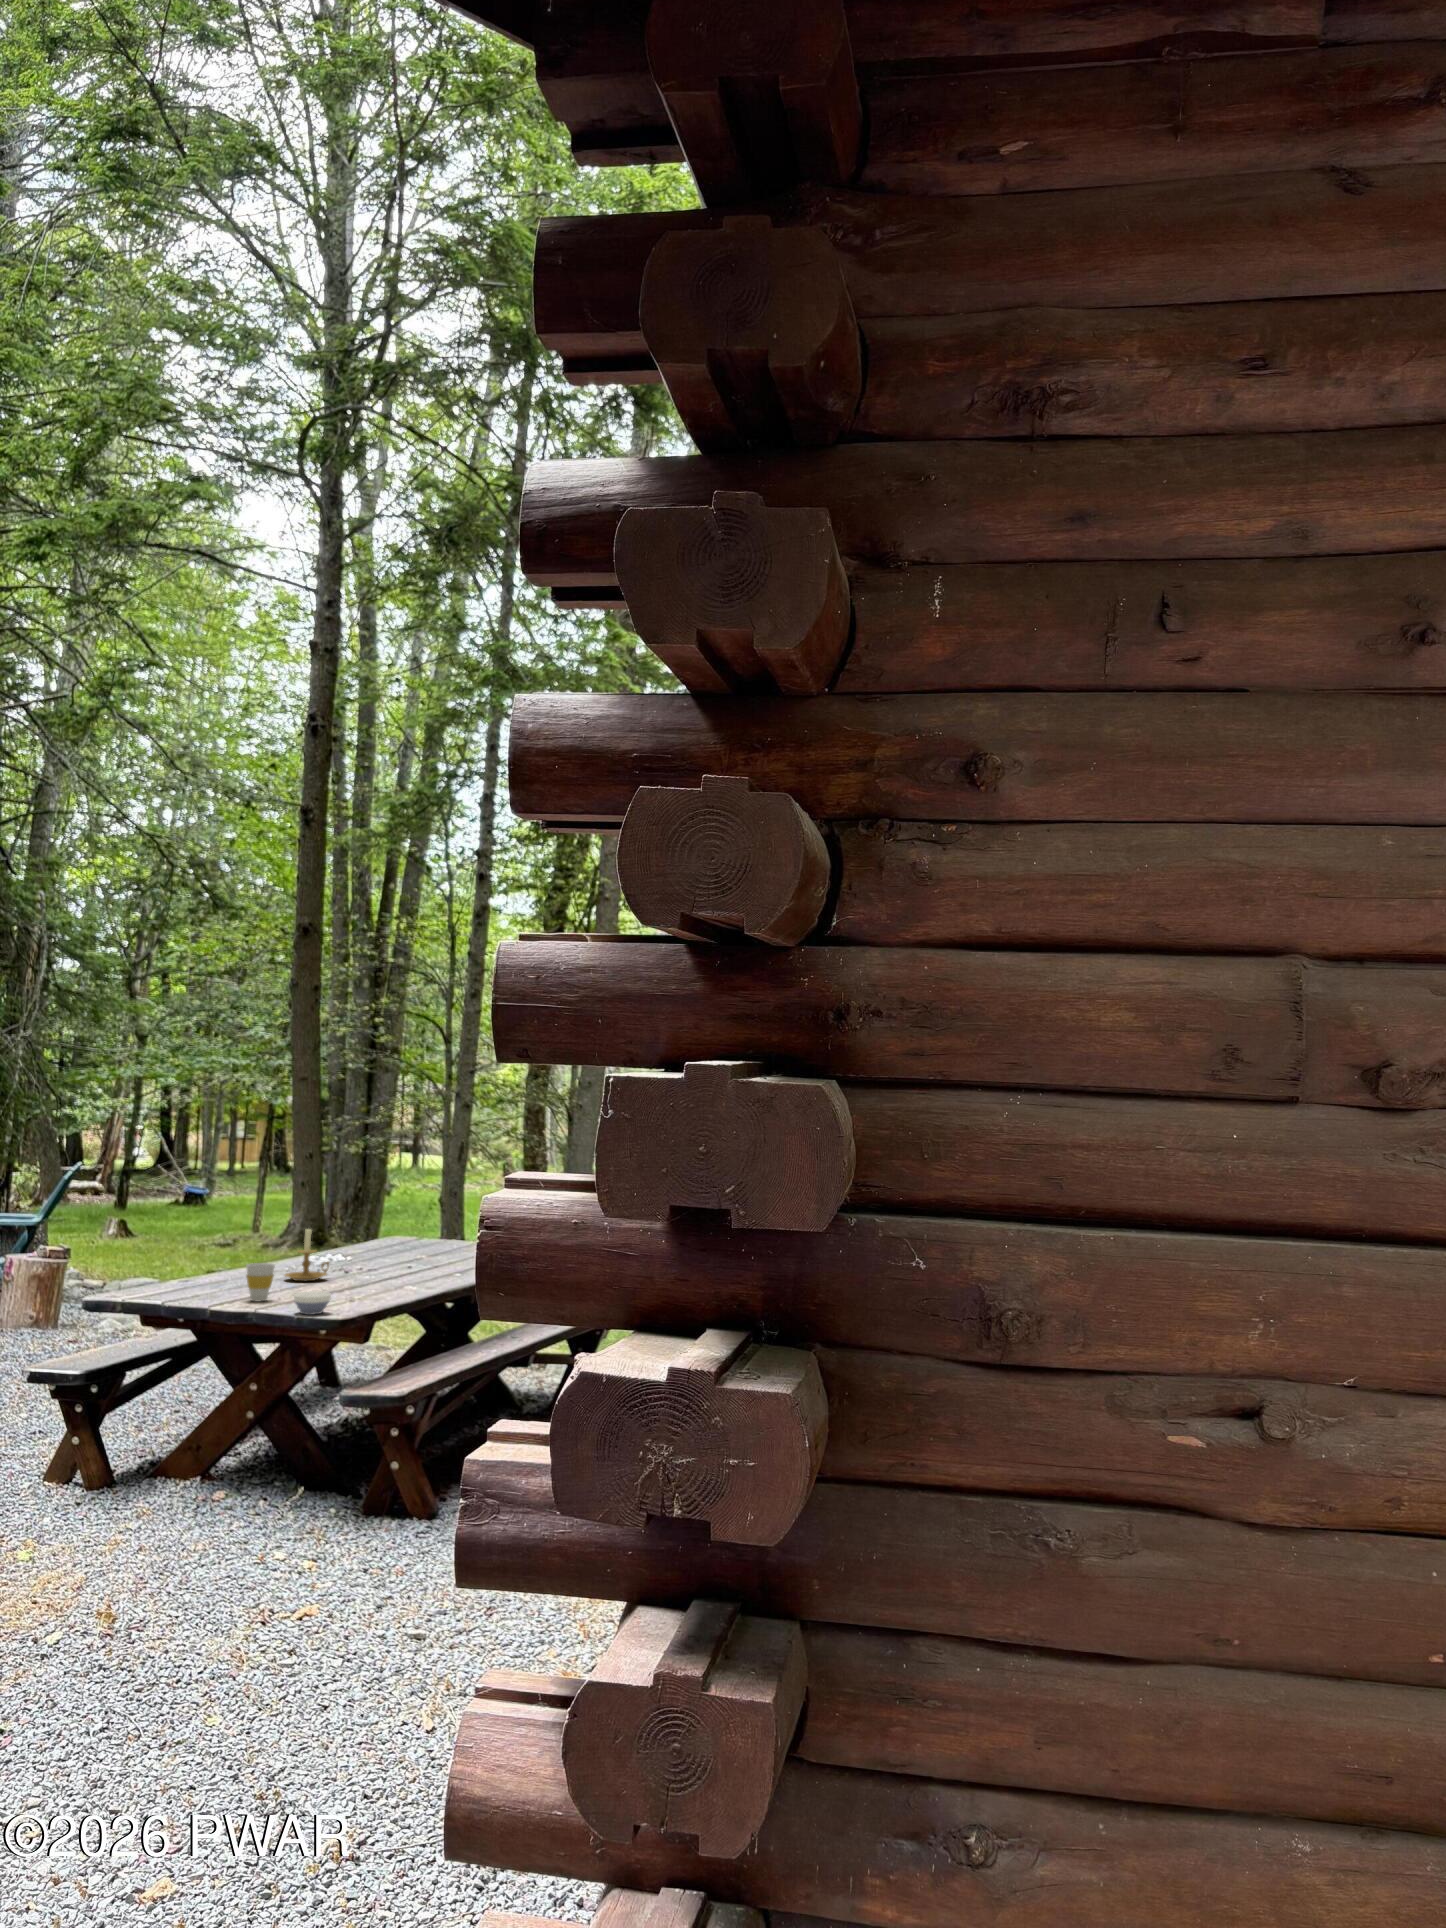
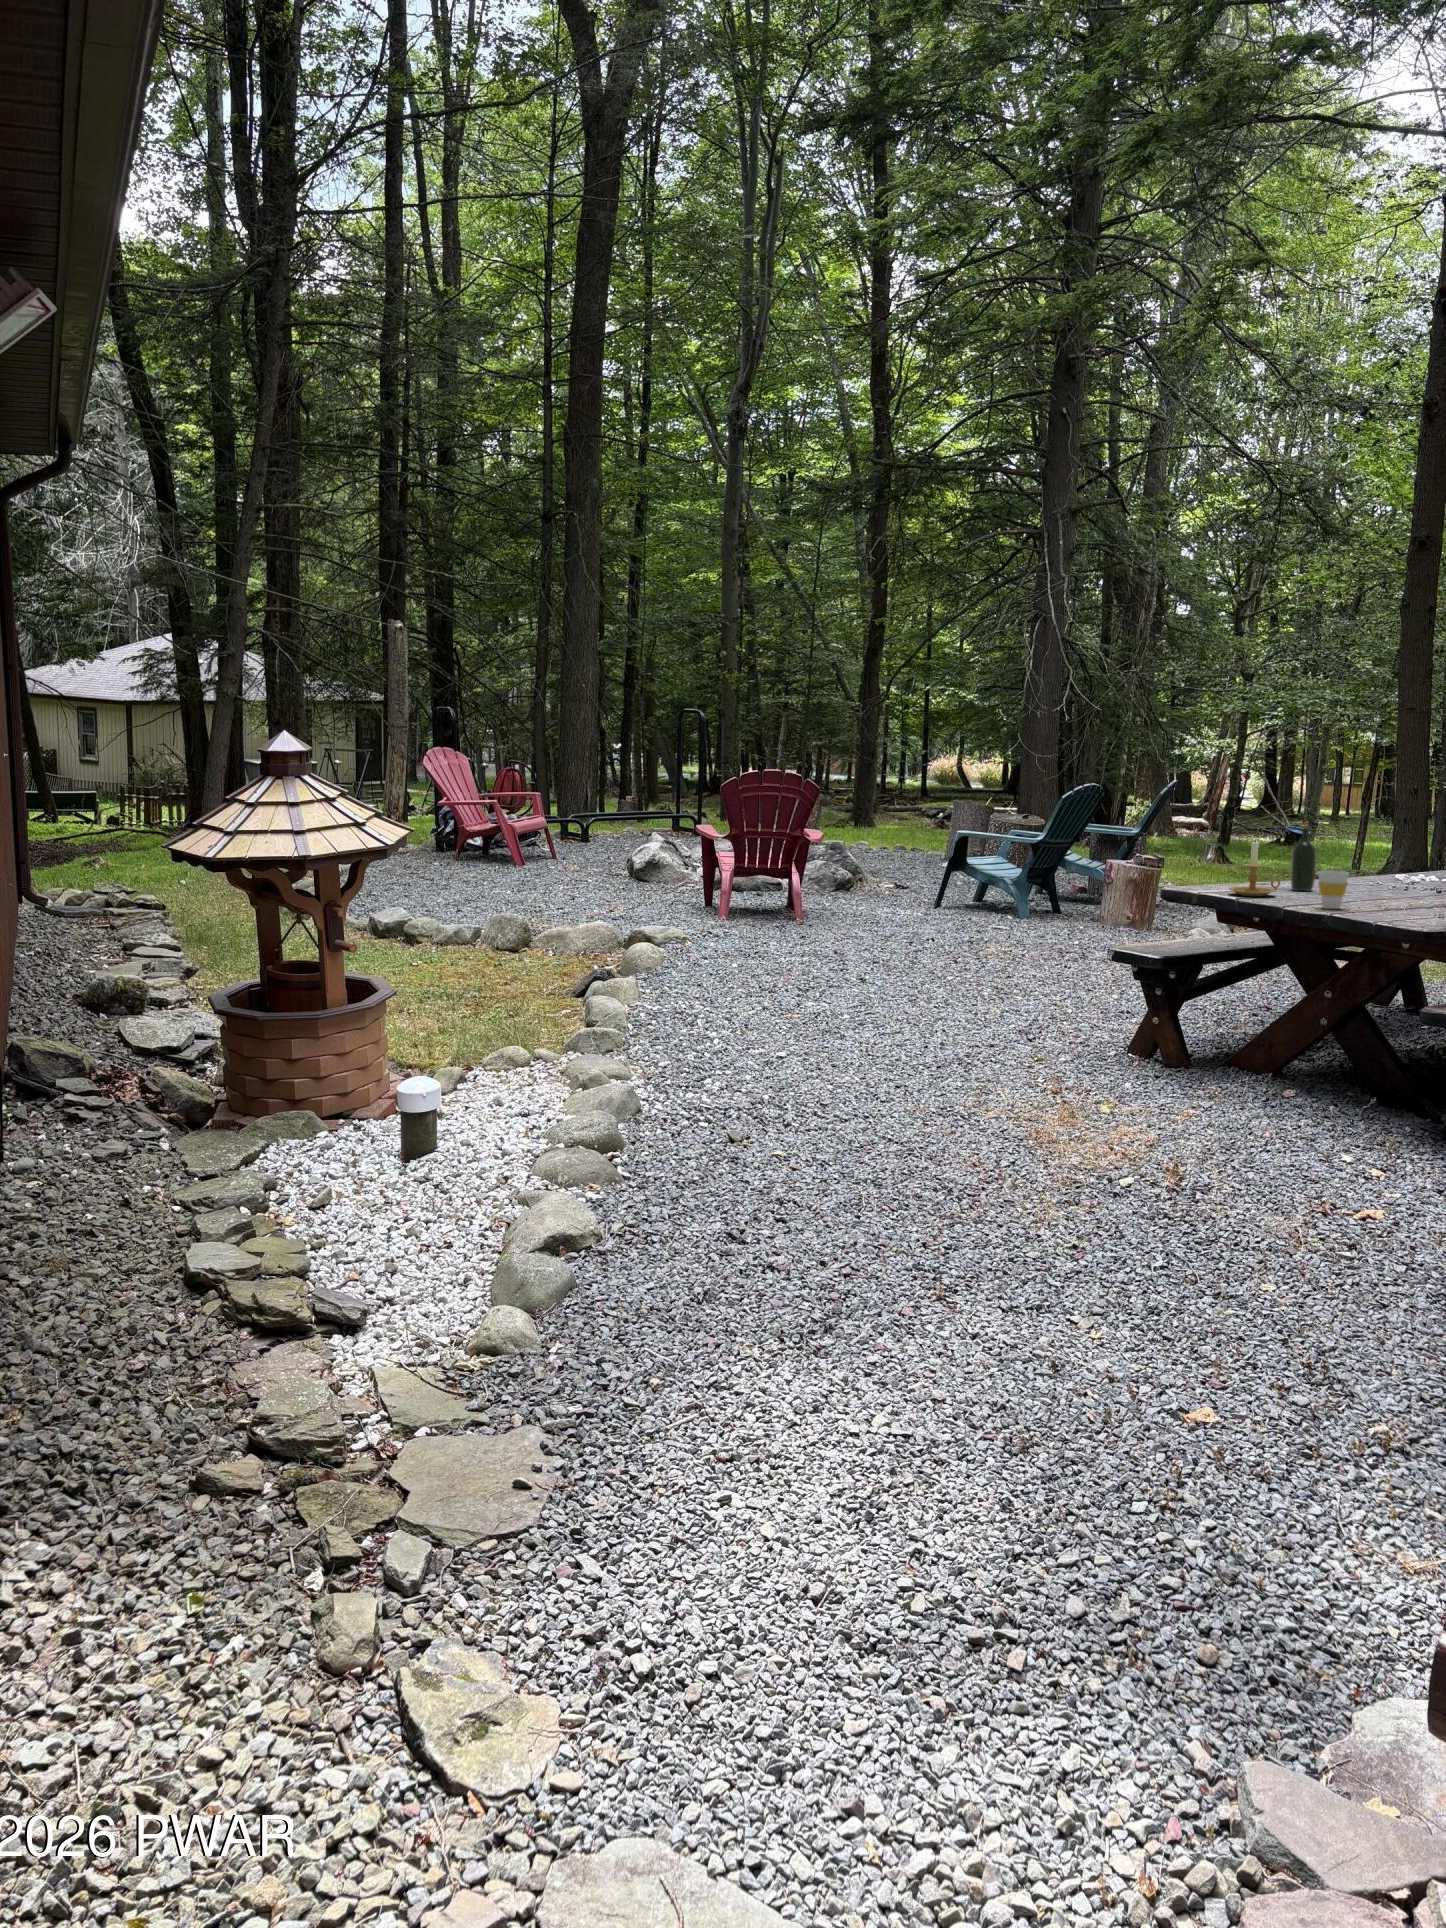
wine bottle: none [217,1216,241,1282] -> present [1291,826,1316,891]
candle holder: present [285,1229,329,1281] -> present [1229,841,1281,896]
bowl: present [294,1291,331,1315] -> none [1367,901,1410,924]

